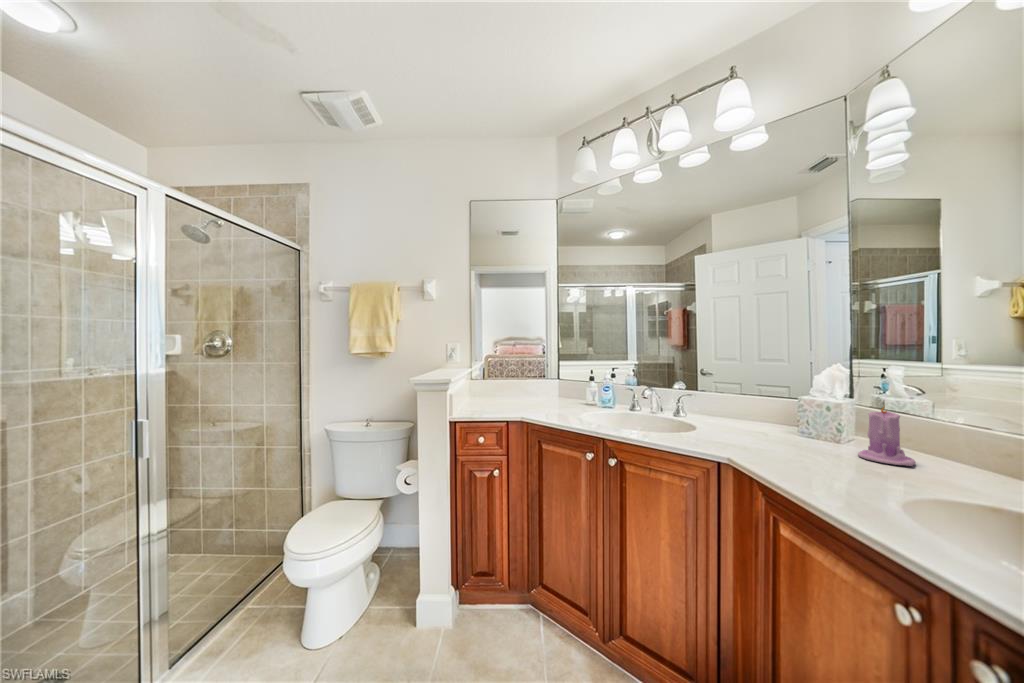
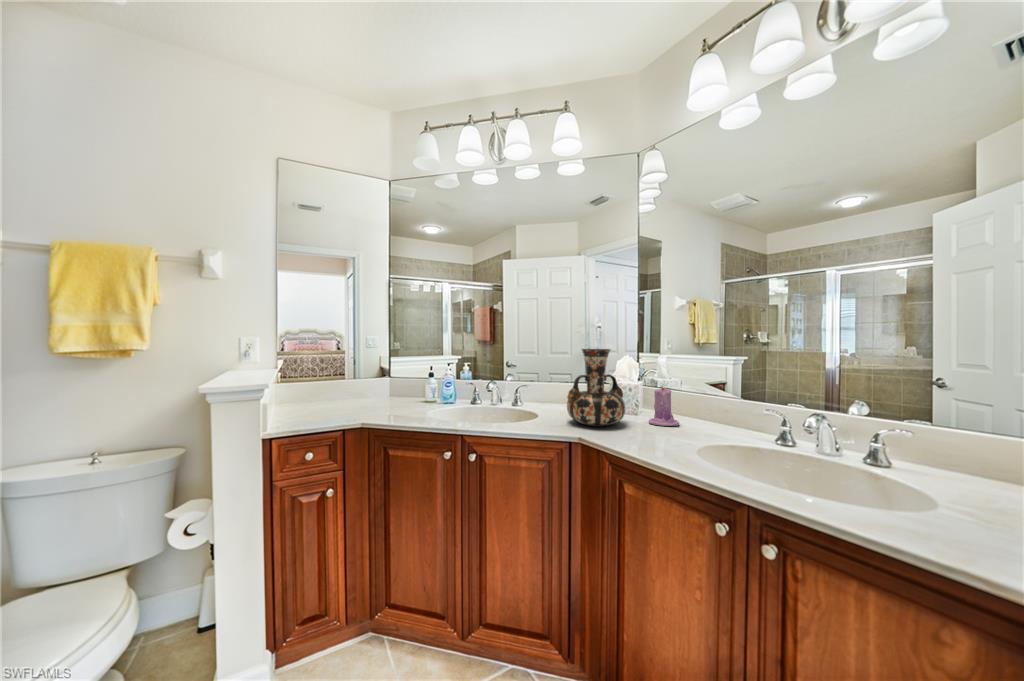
decorative vase: none [727,355,815,451] -> present [567,349,625,426]

